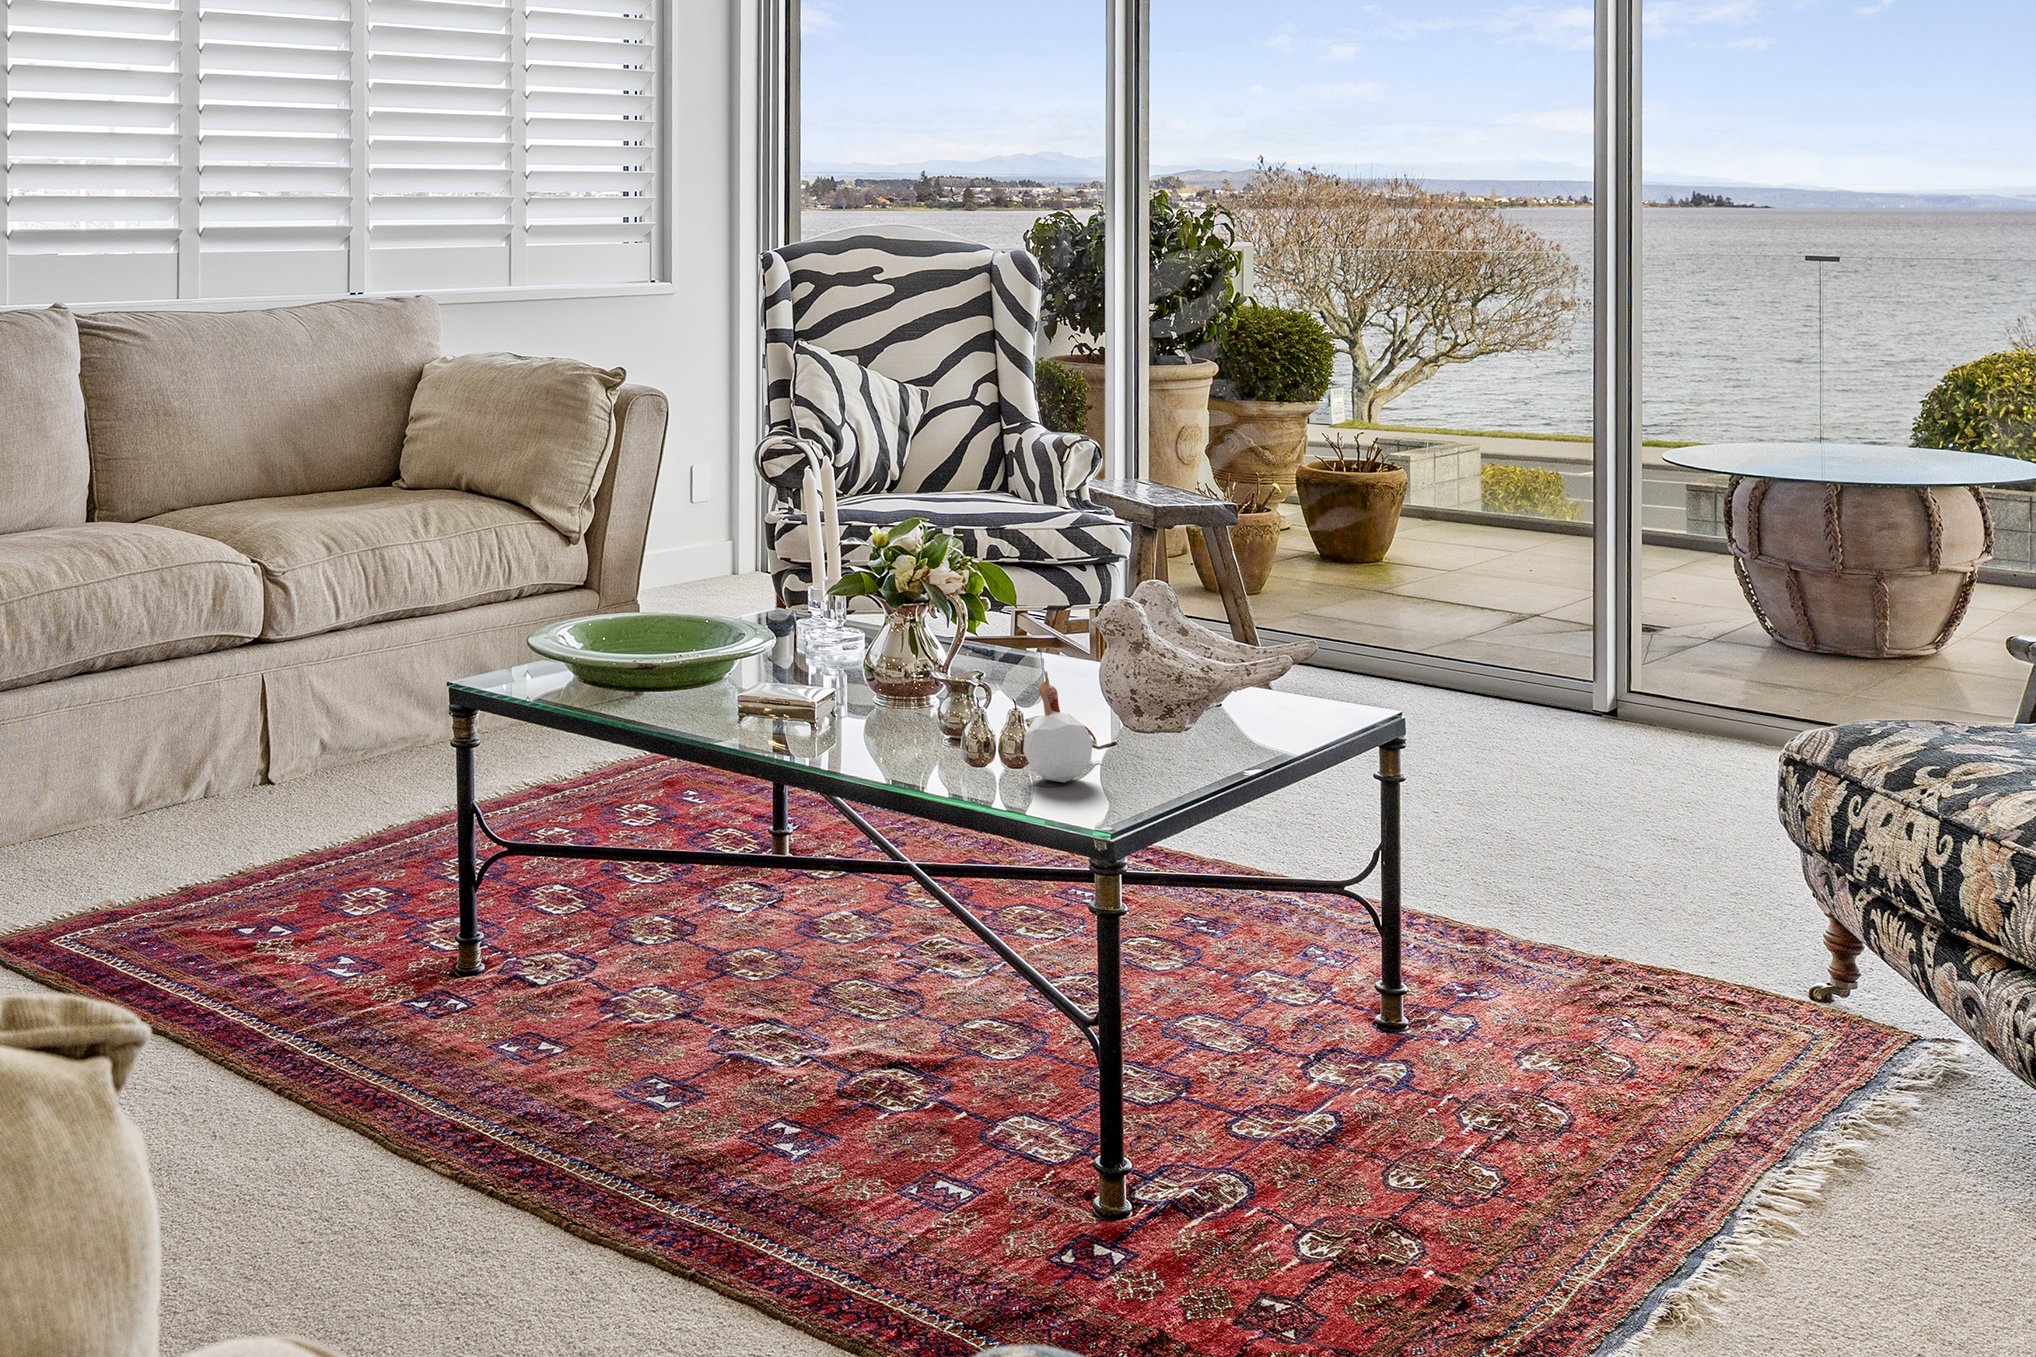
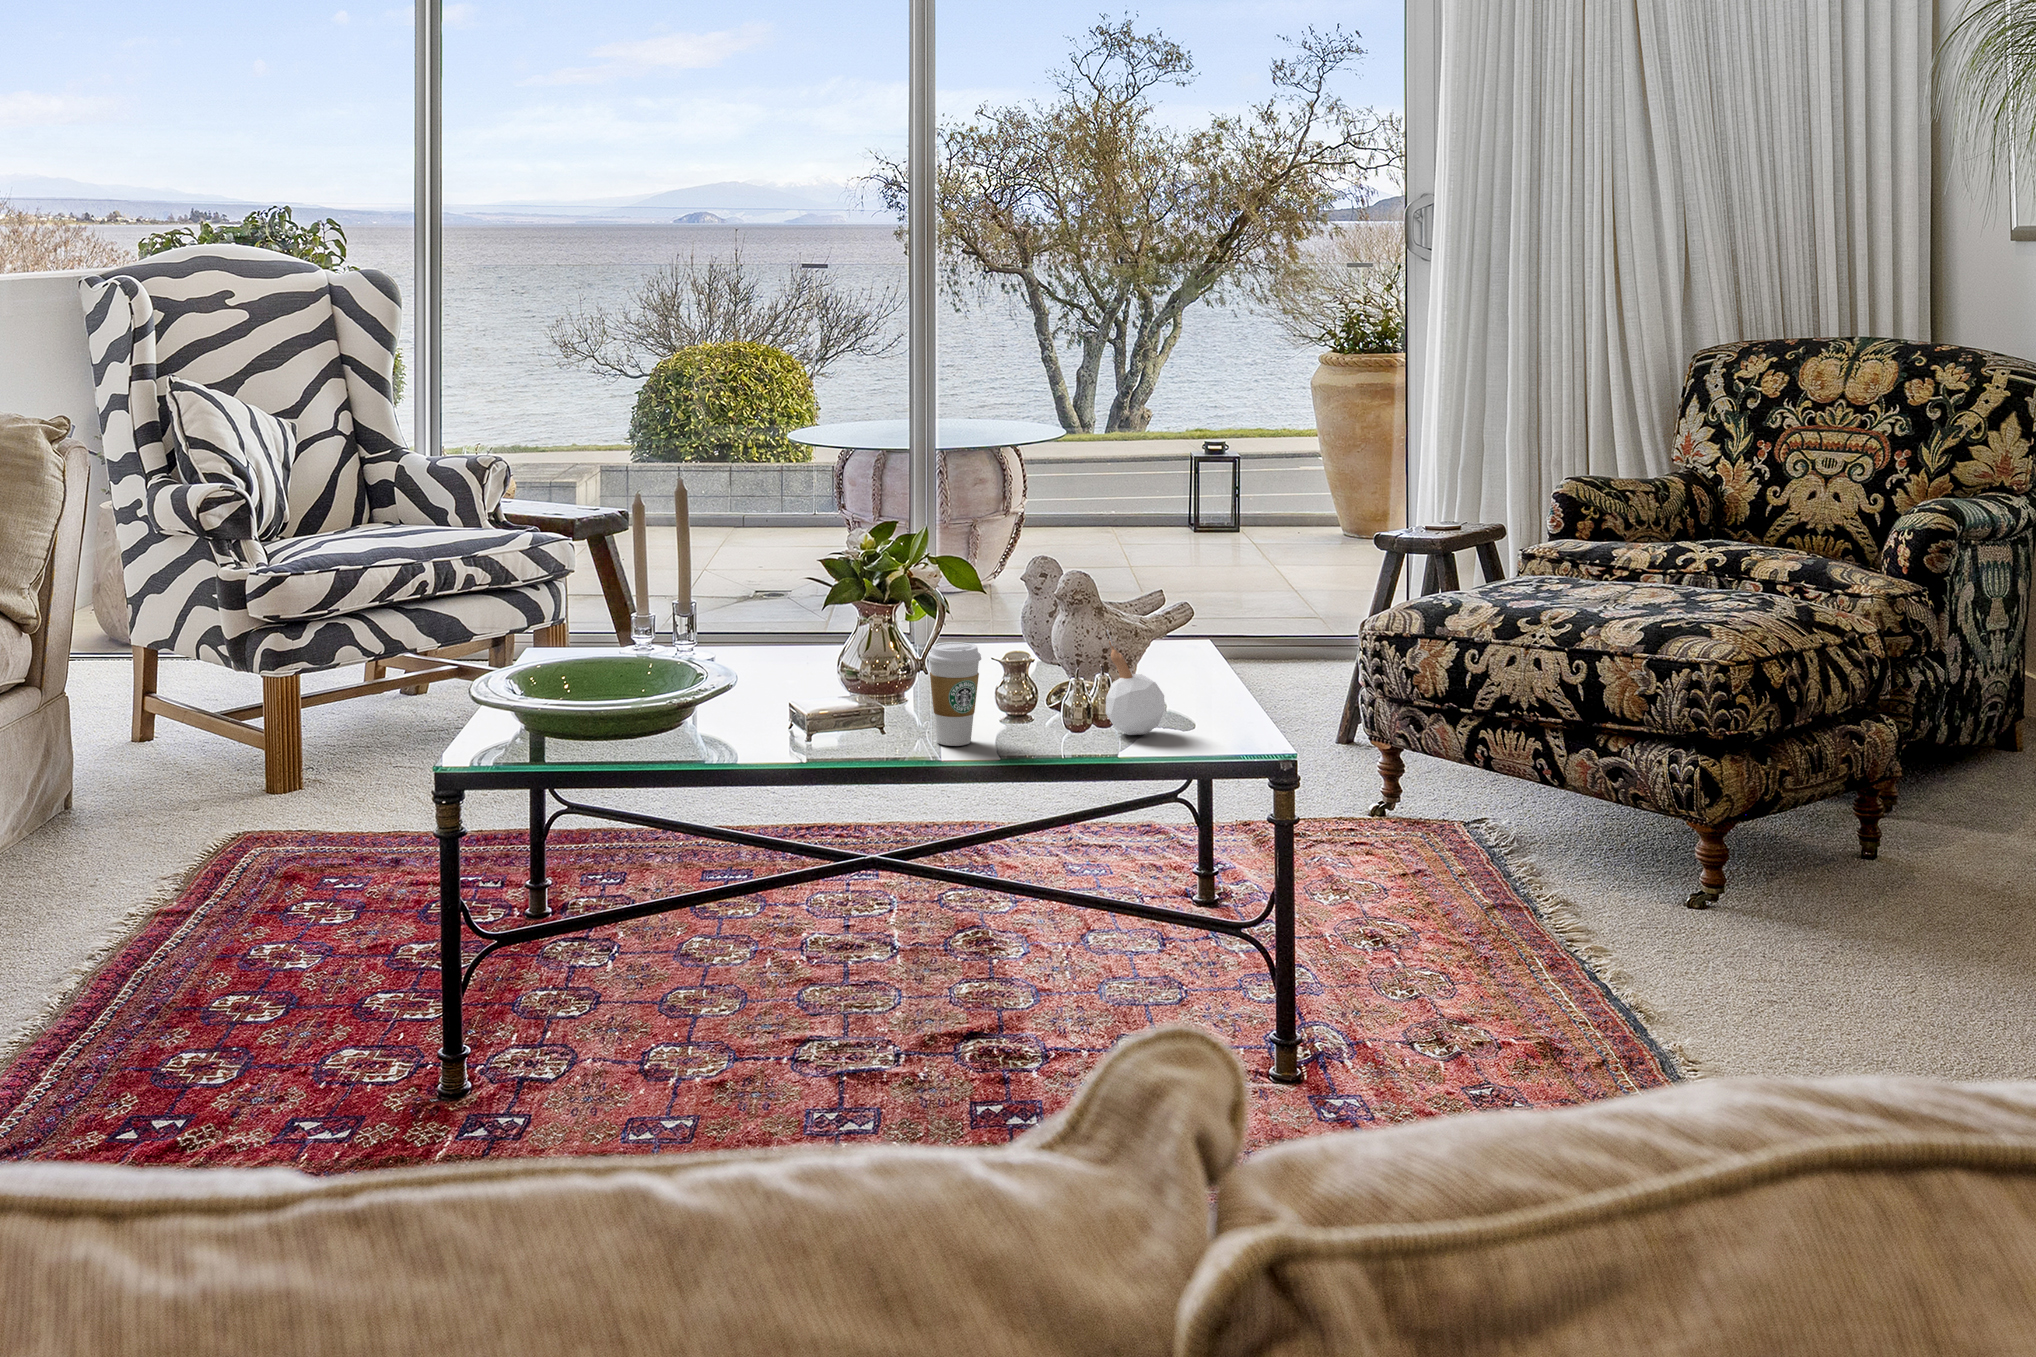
coffee cup: none [852,644,909,754] -> present [928,642,981,746]

